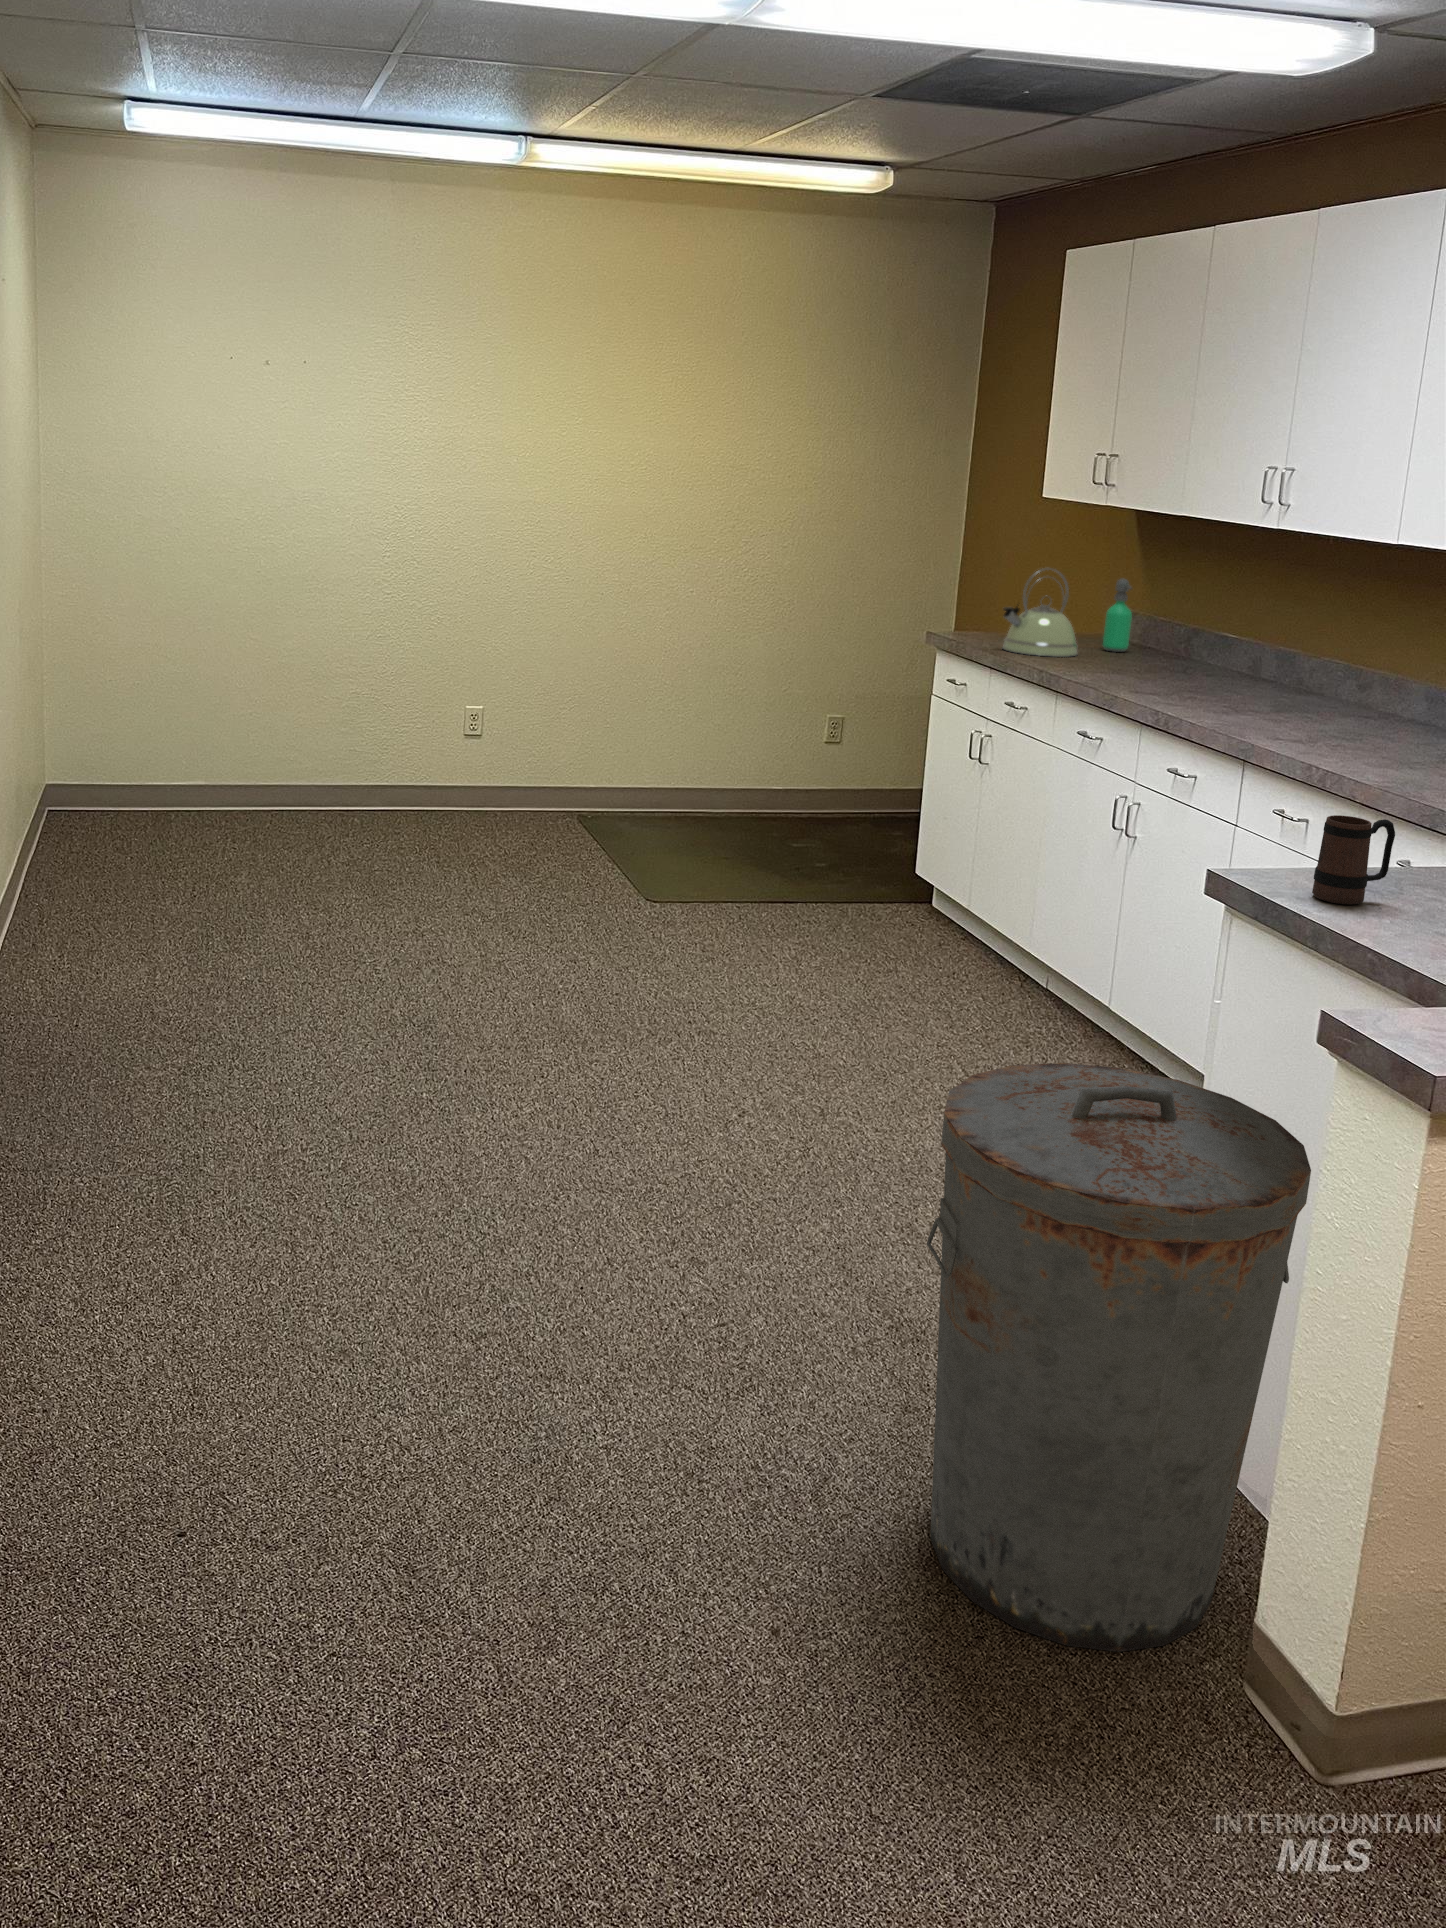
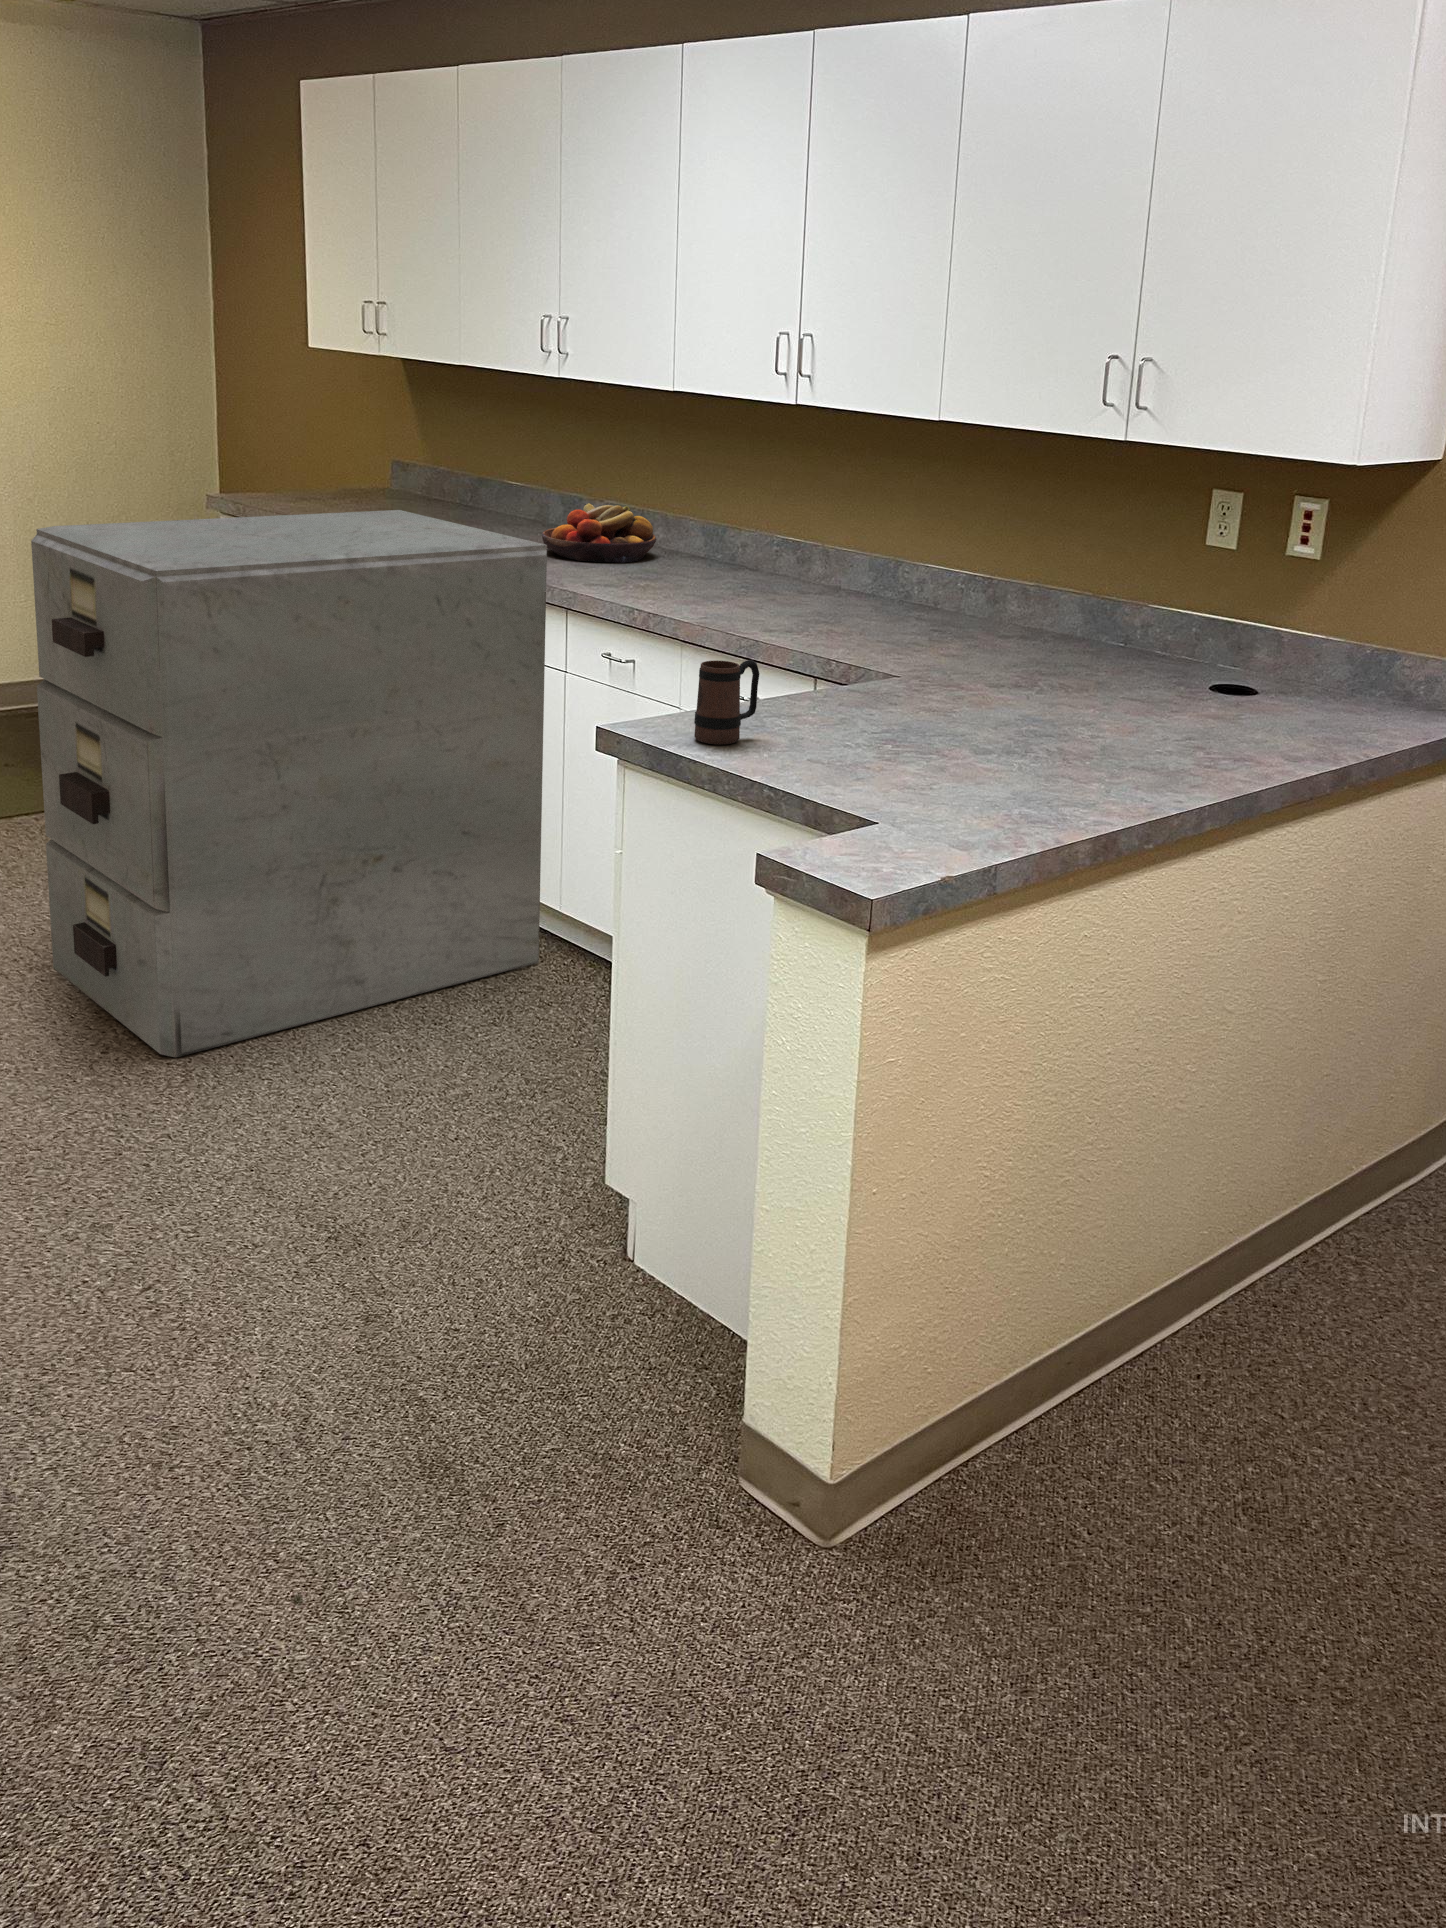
kettle: present [1003,568,1077,657] -> none [289,421,371,514]
soap dispenser: present [1103,578,1132,652] -> none [392,429,418,504]
filing cabinet: none [719,646,1228,1134] -> present [31,510,547,1057]
fruit bowl: none [1237,660,1365,723] -> present [542,503,656,563]
trash can: present [927,1063,1311,1652] -> none [392,936,744,1503]

